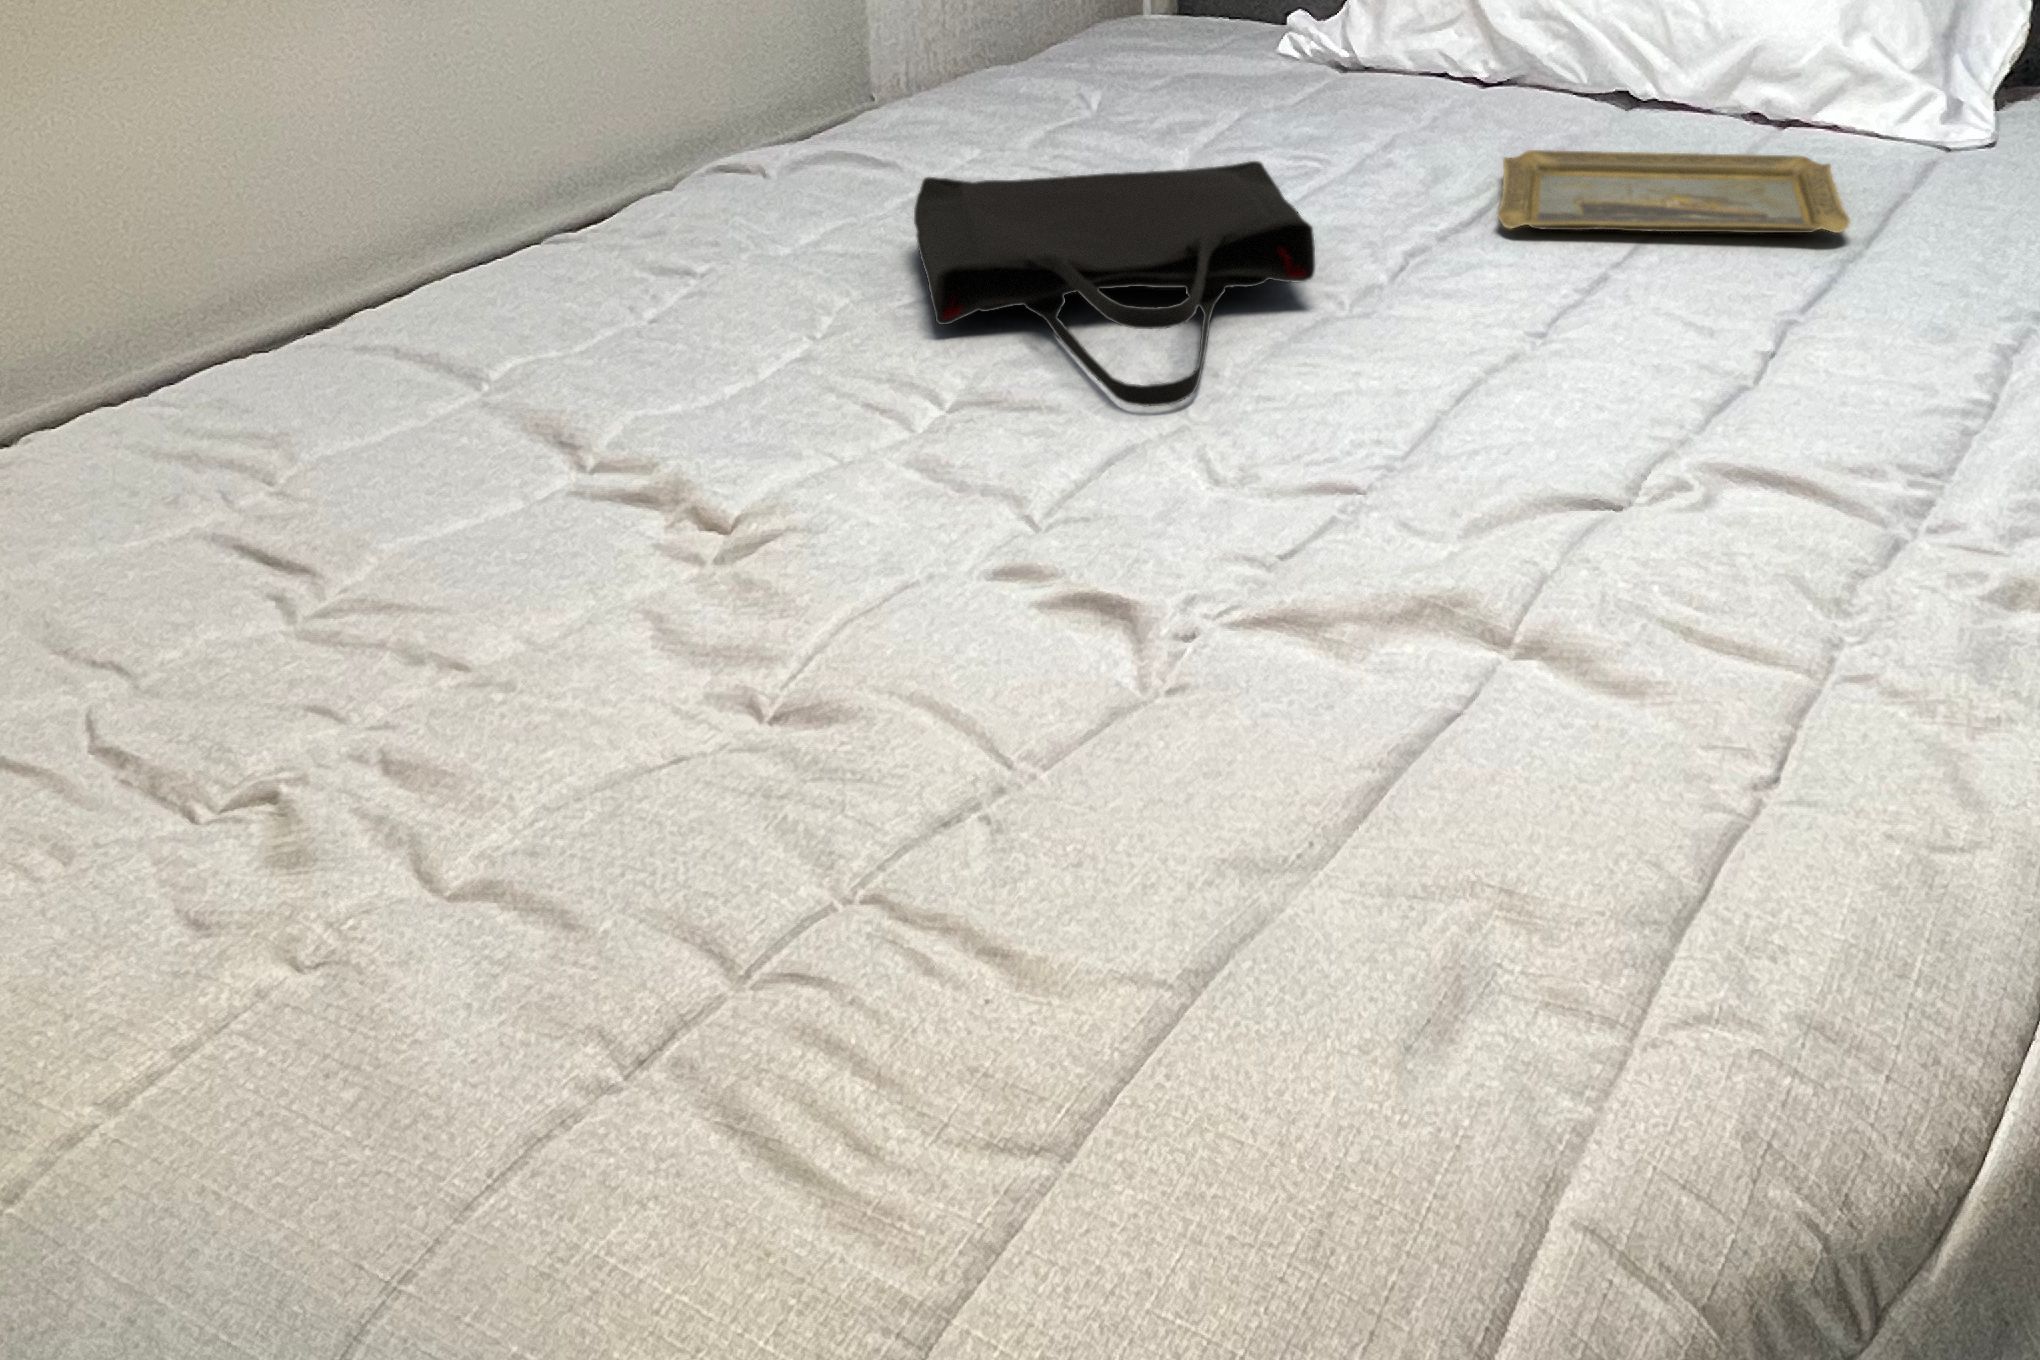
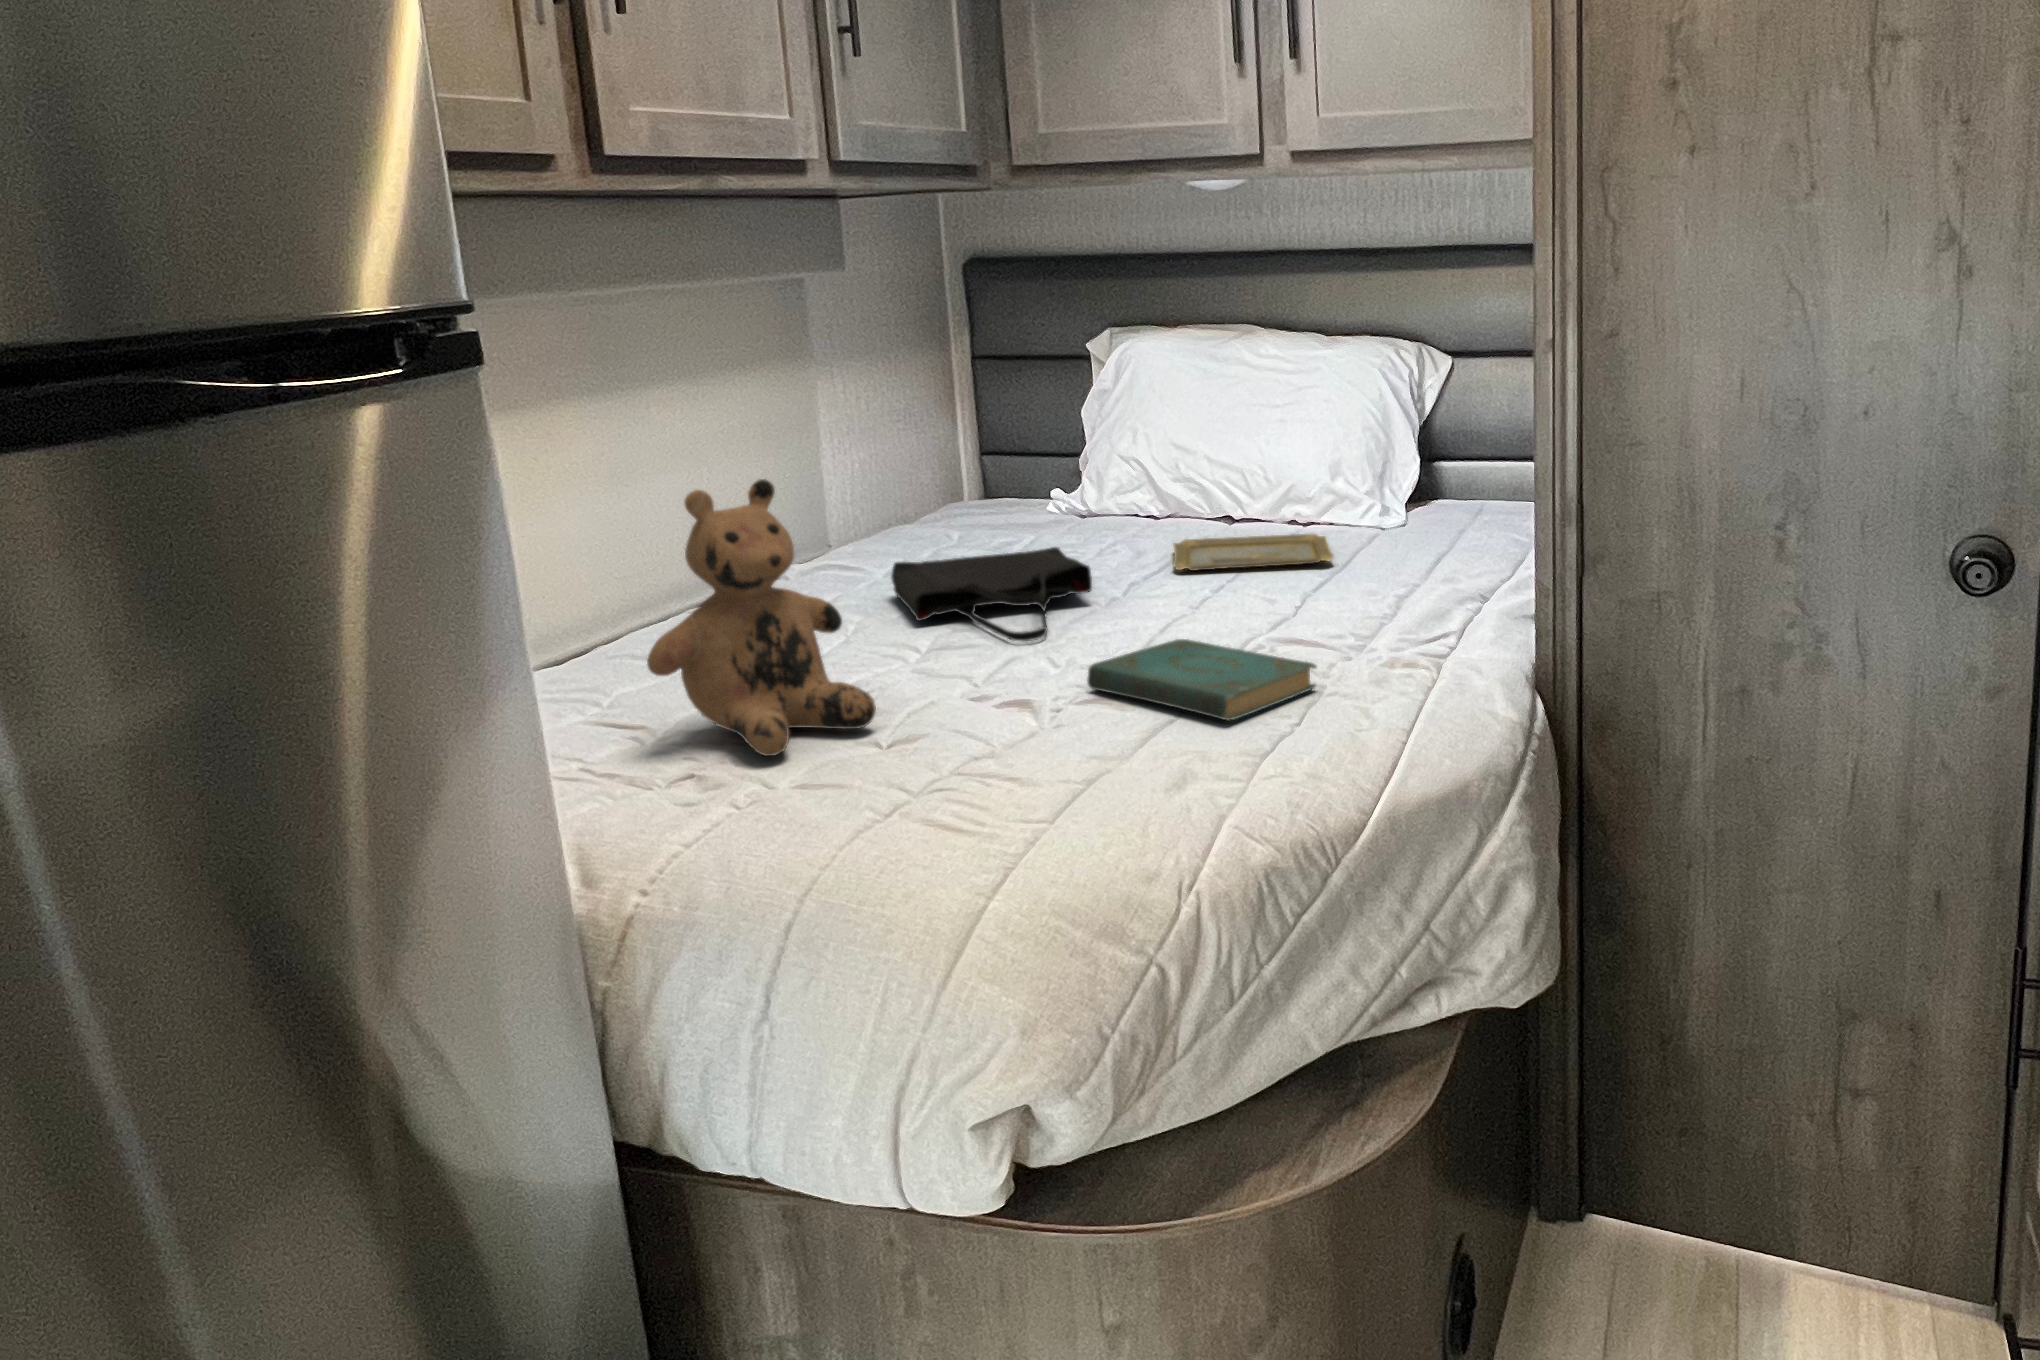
teddy bear: none [207,46,734,742] -> present [647,479,876,756]
book: none [1252,458,1830,764] -> present [1087,639,1317,720]

